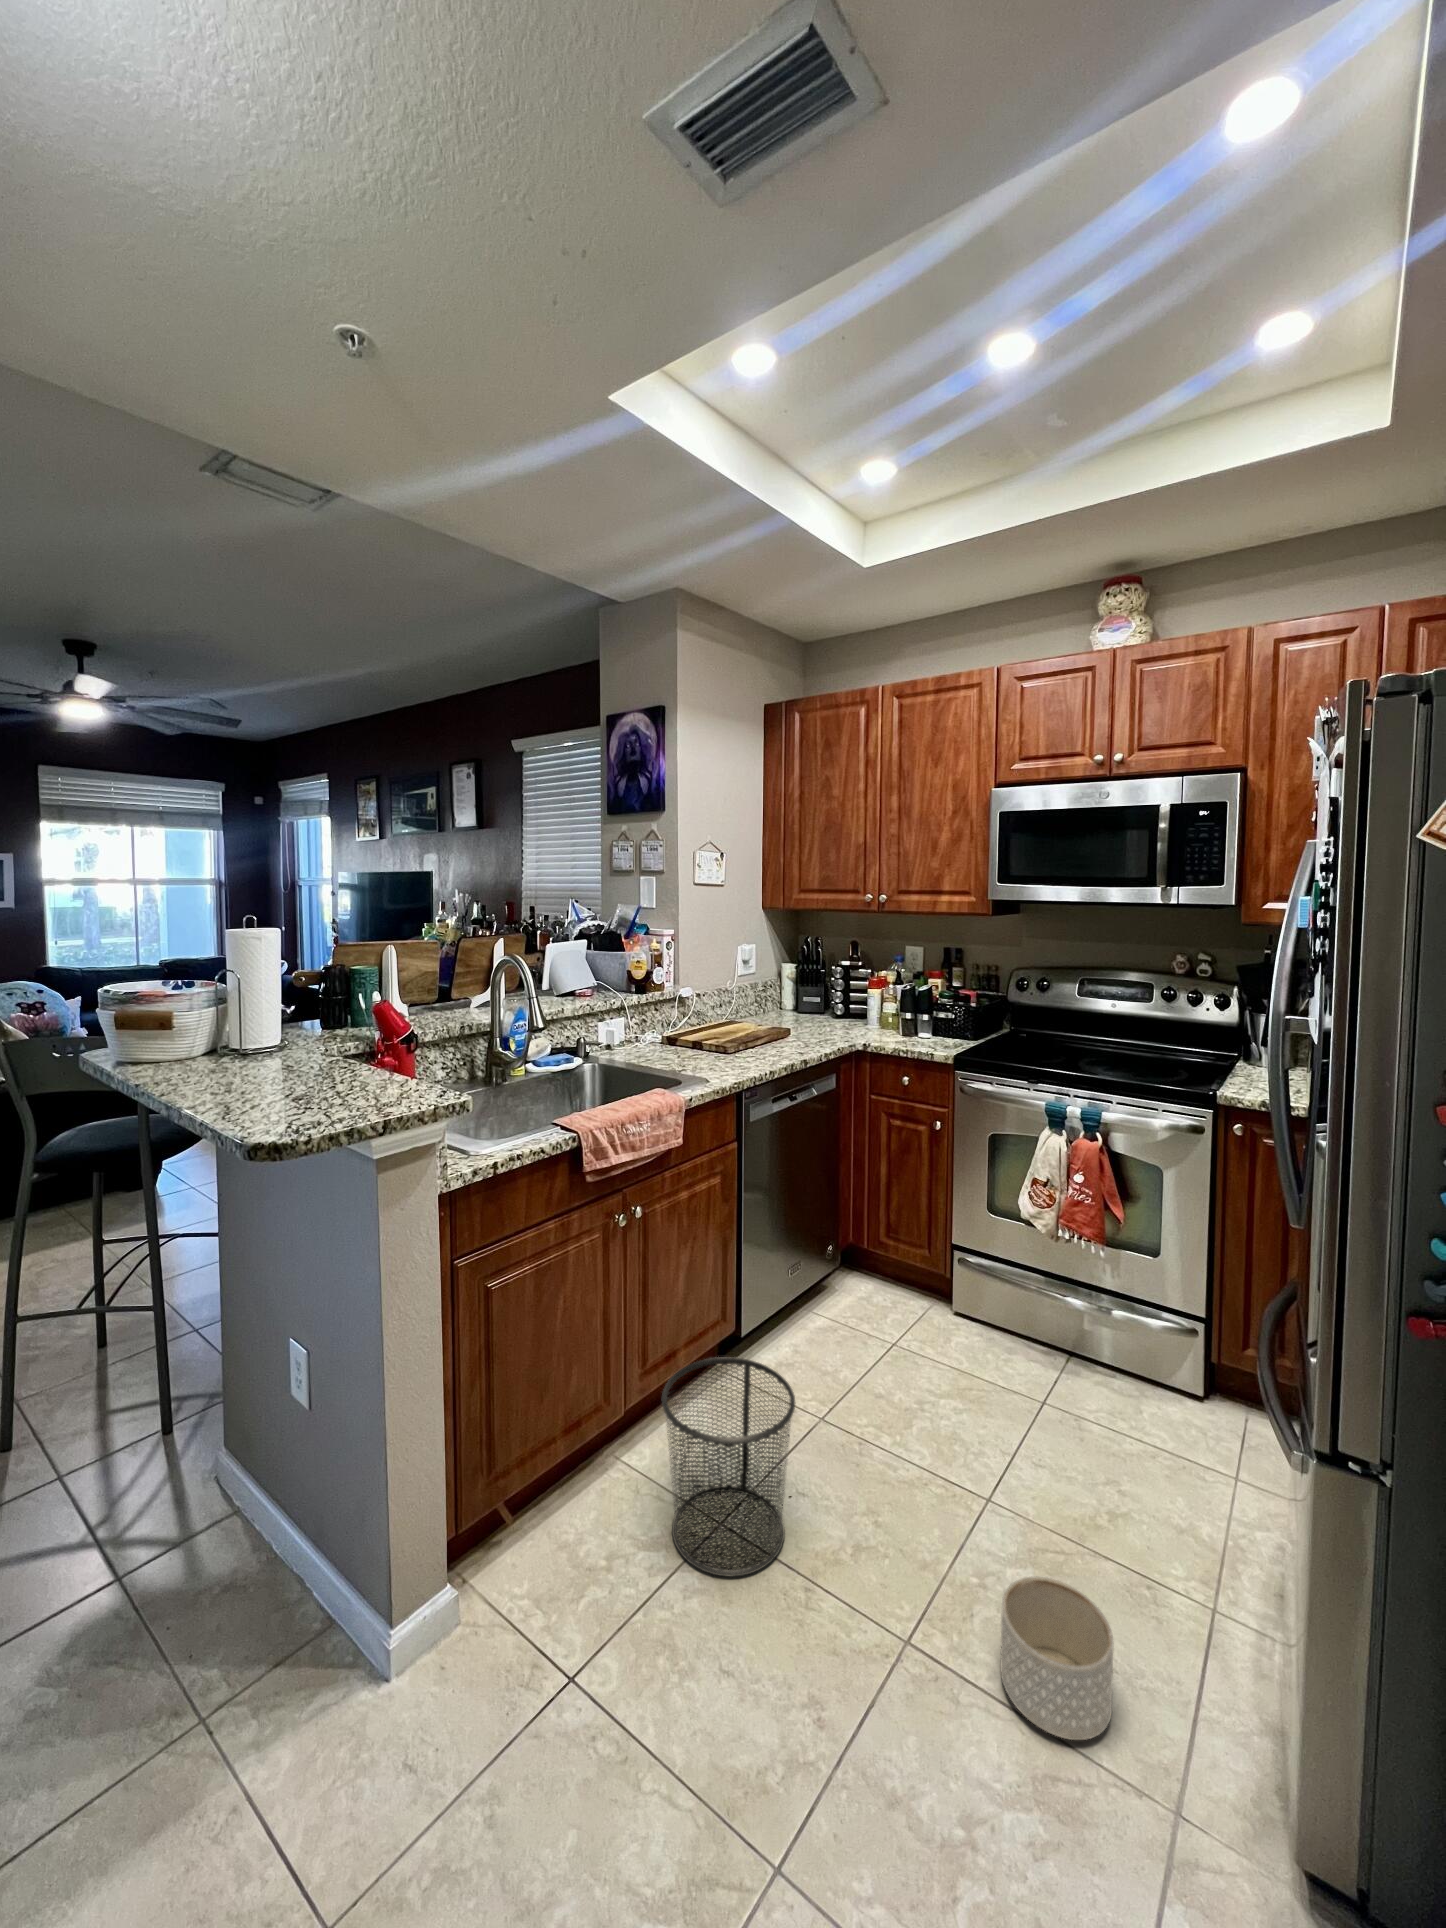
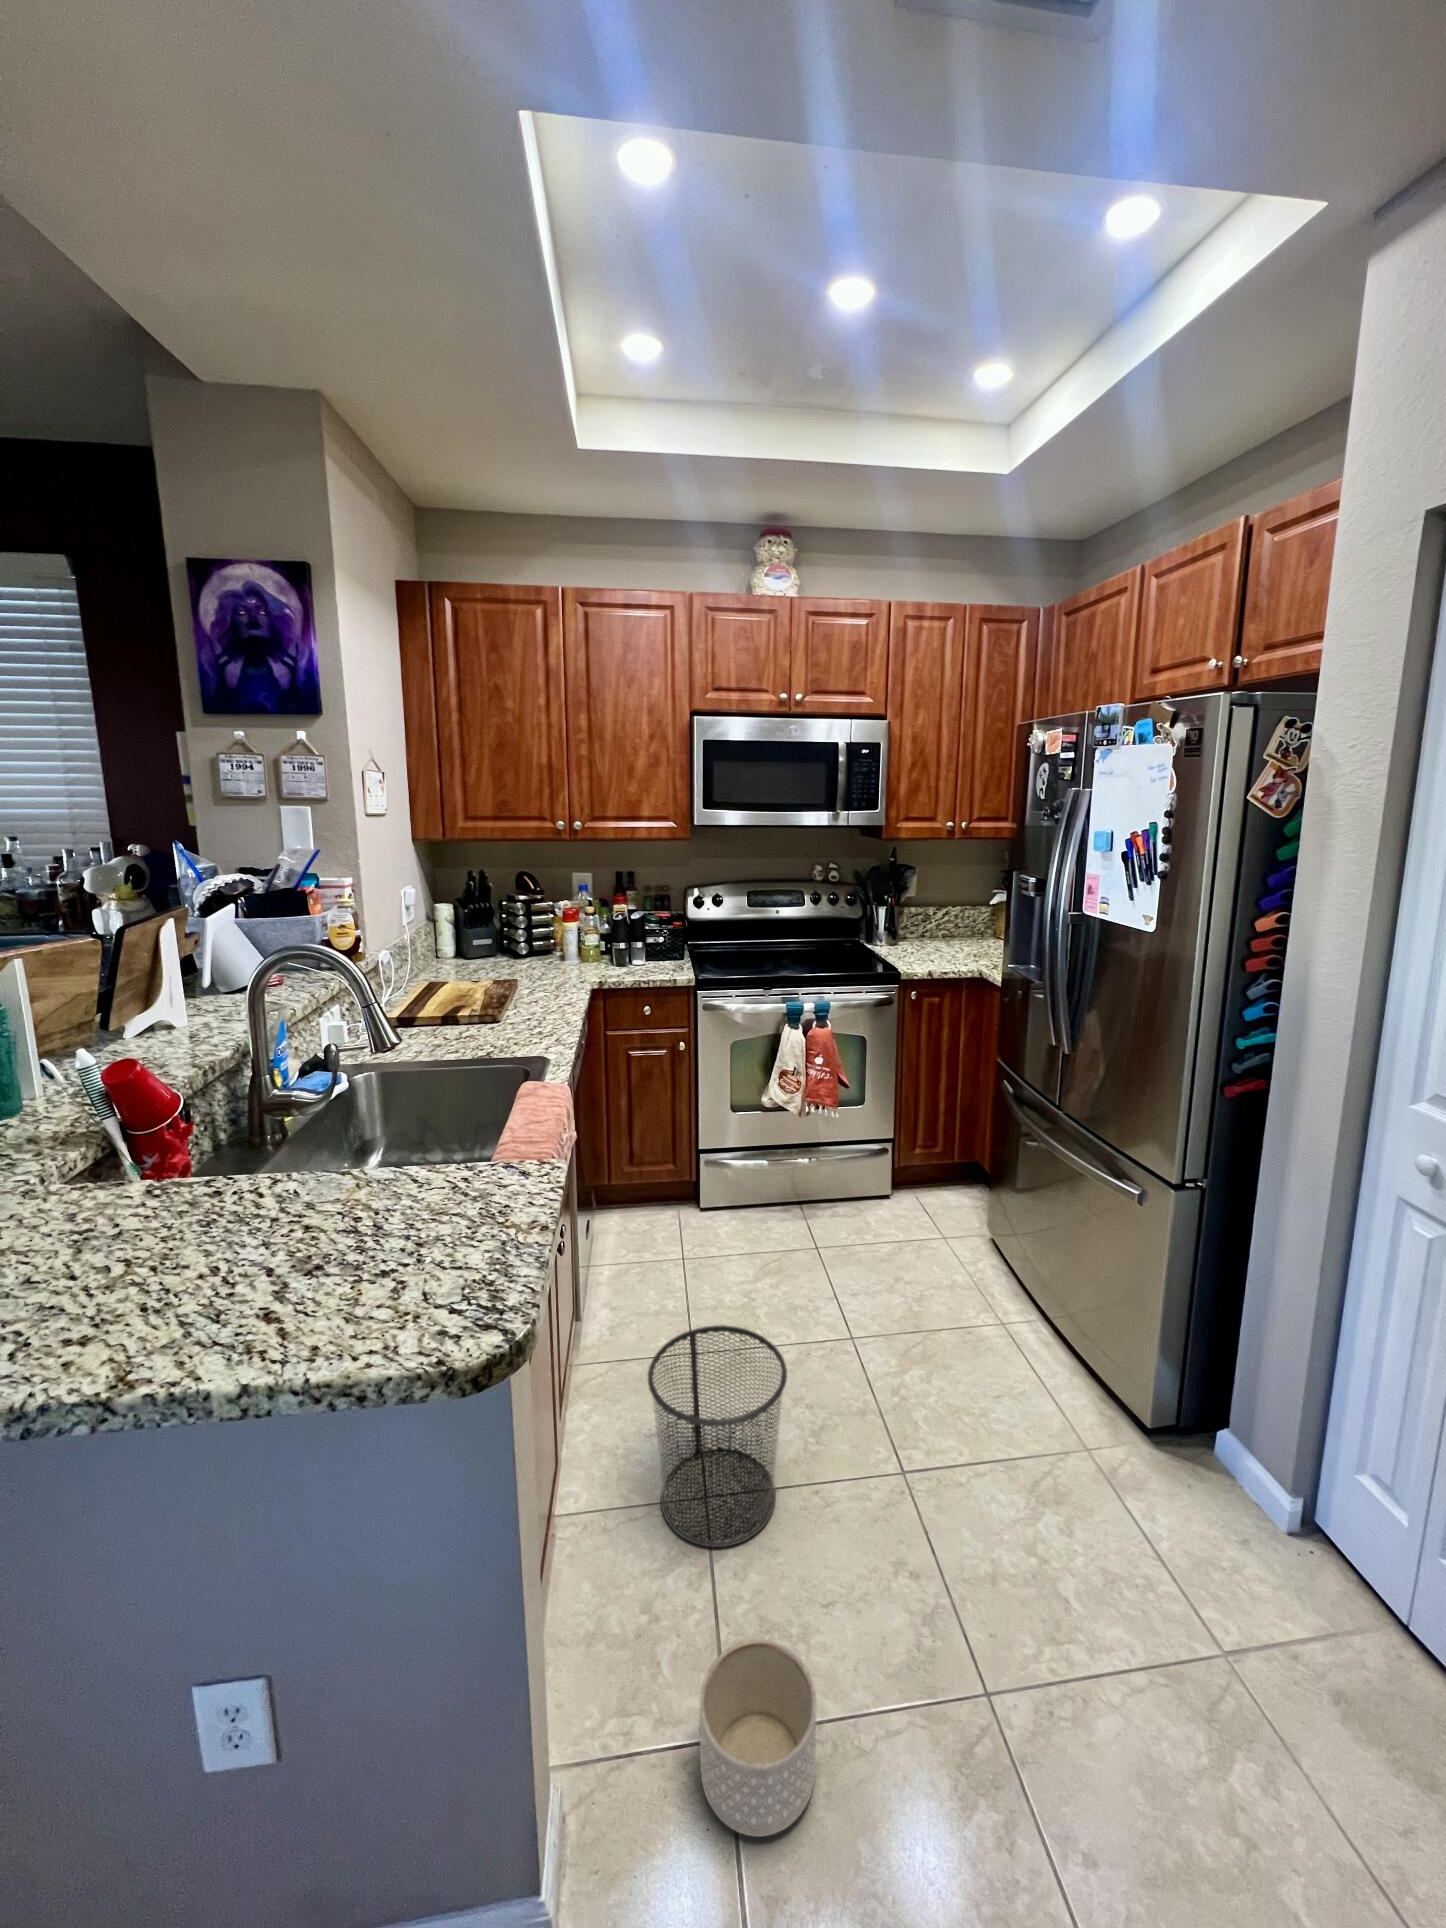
planter: present [1000,1576,1114,1740] -> present [700,1639,817,1837]

